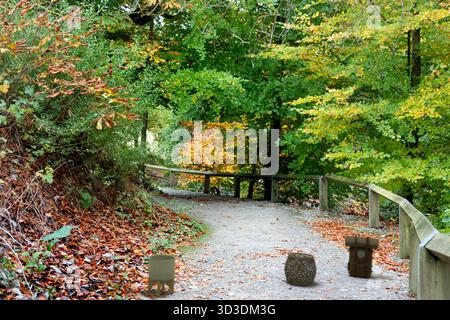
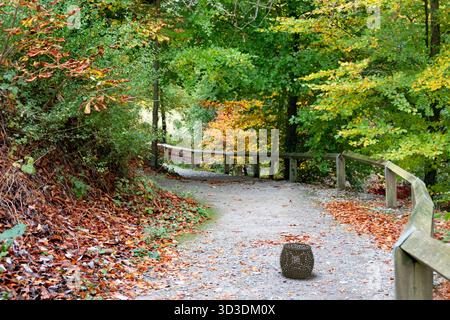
backpack: present [345,236,379,278] -> none [347,223,385,268]
planter: present [148,254,175,297] -> none [128,249,156,294]

